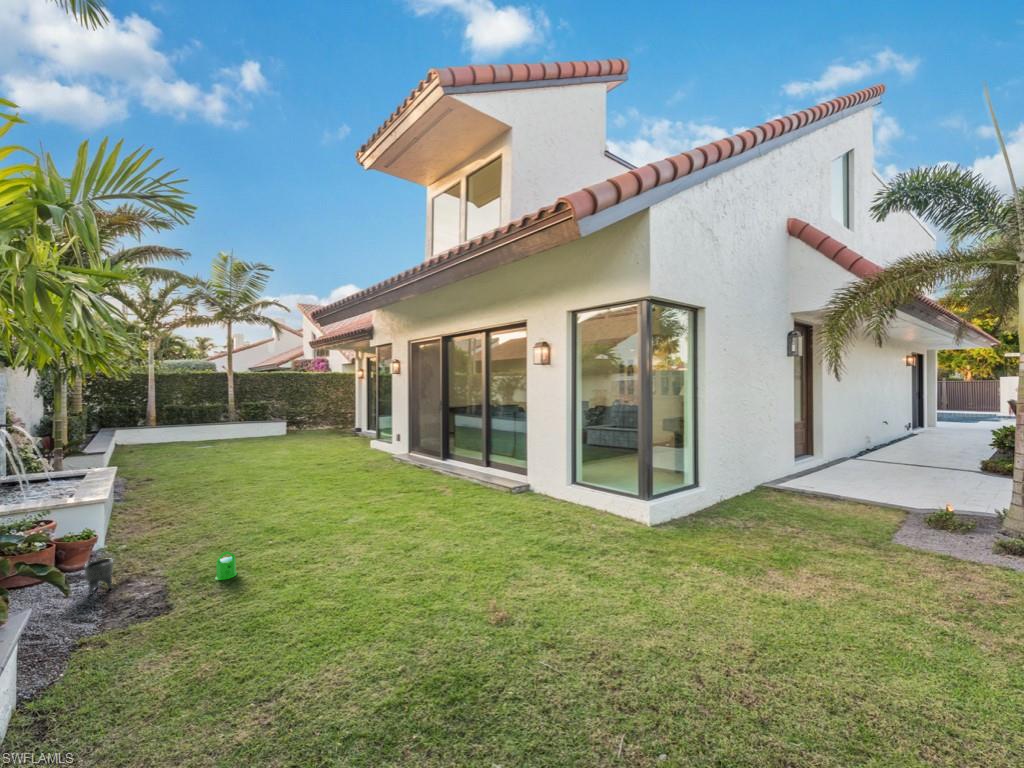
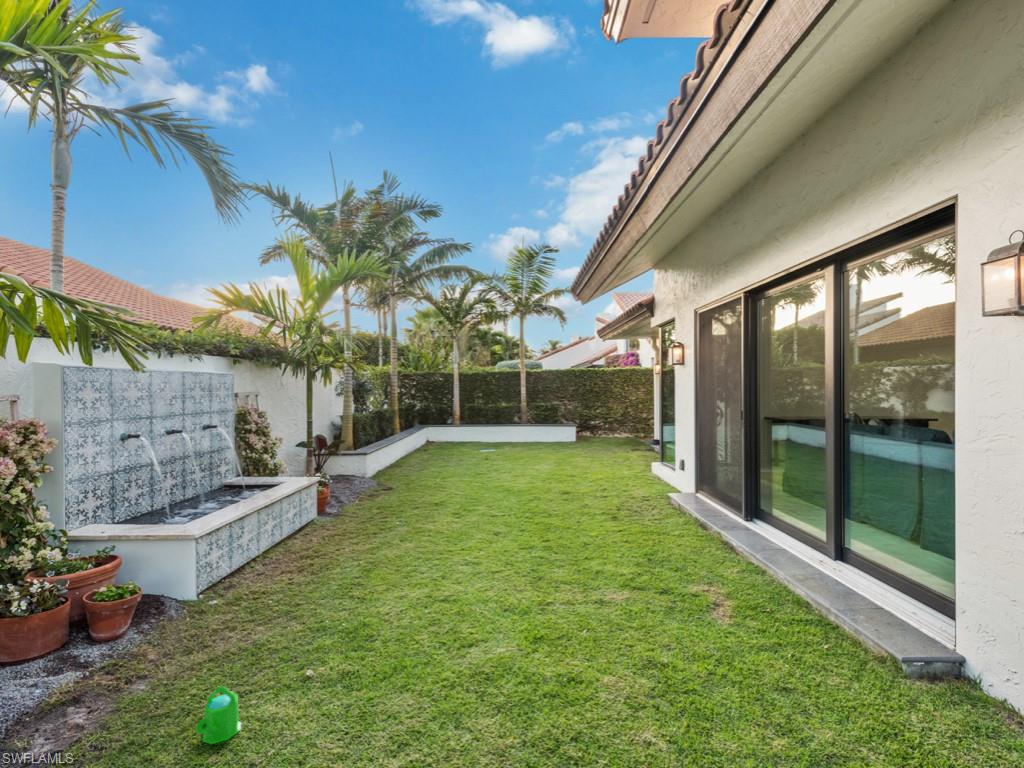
planter: present [85,558,113,594] -> none [92,639,131,694]

